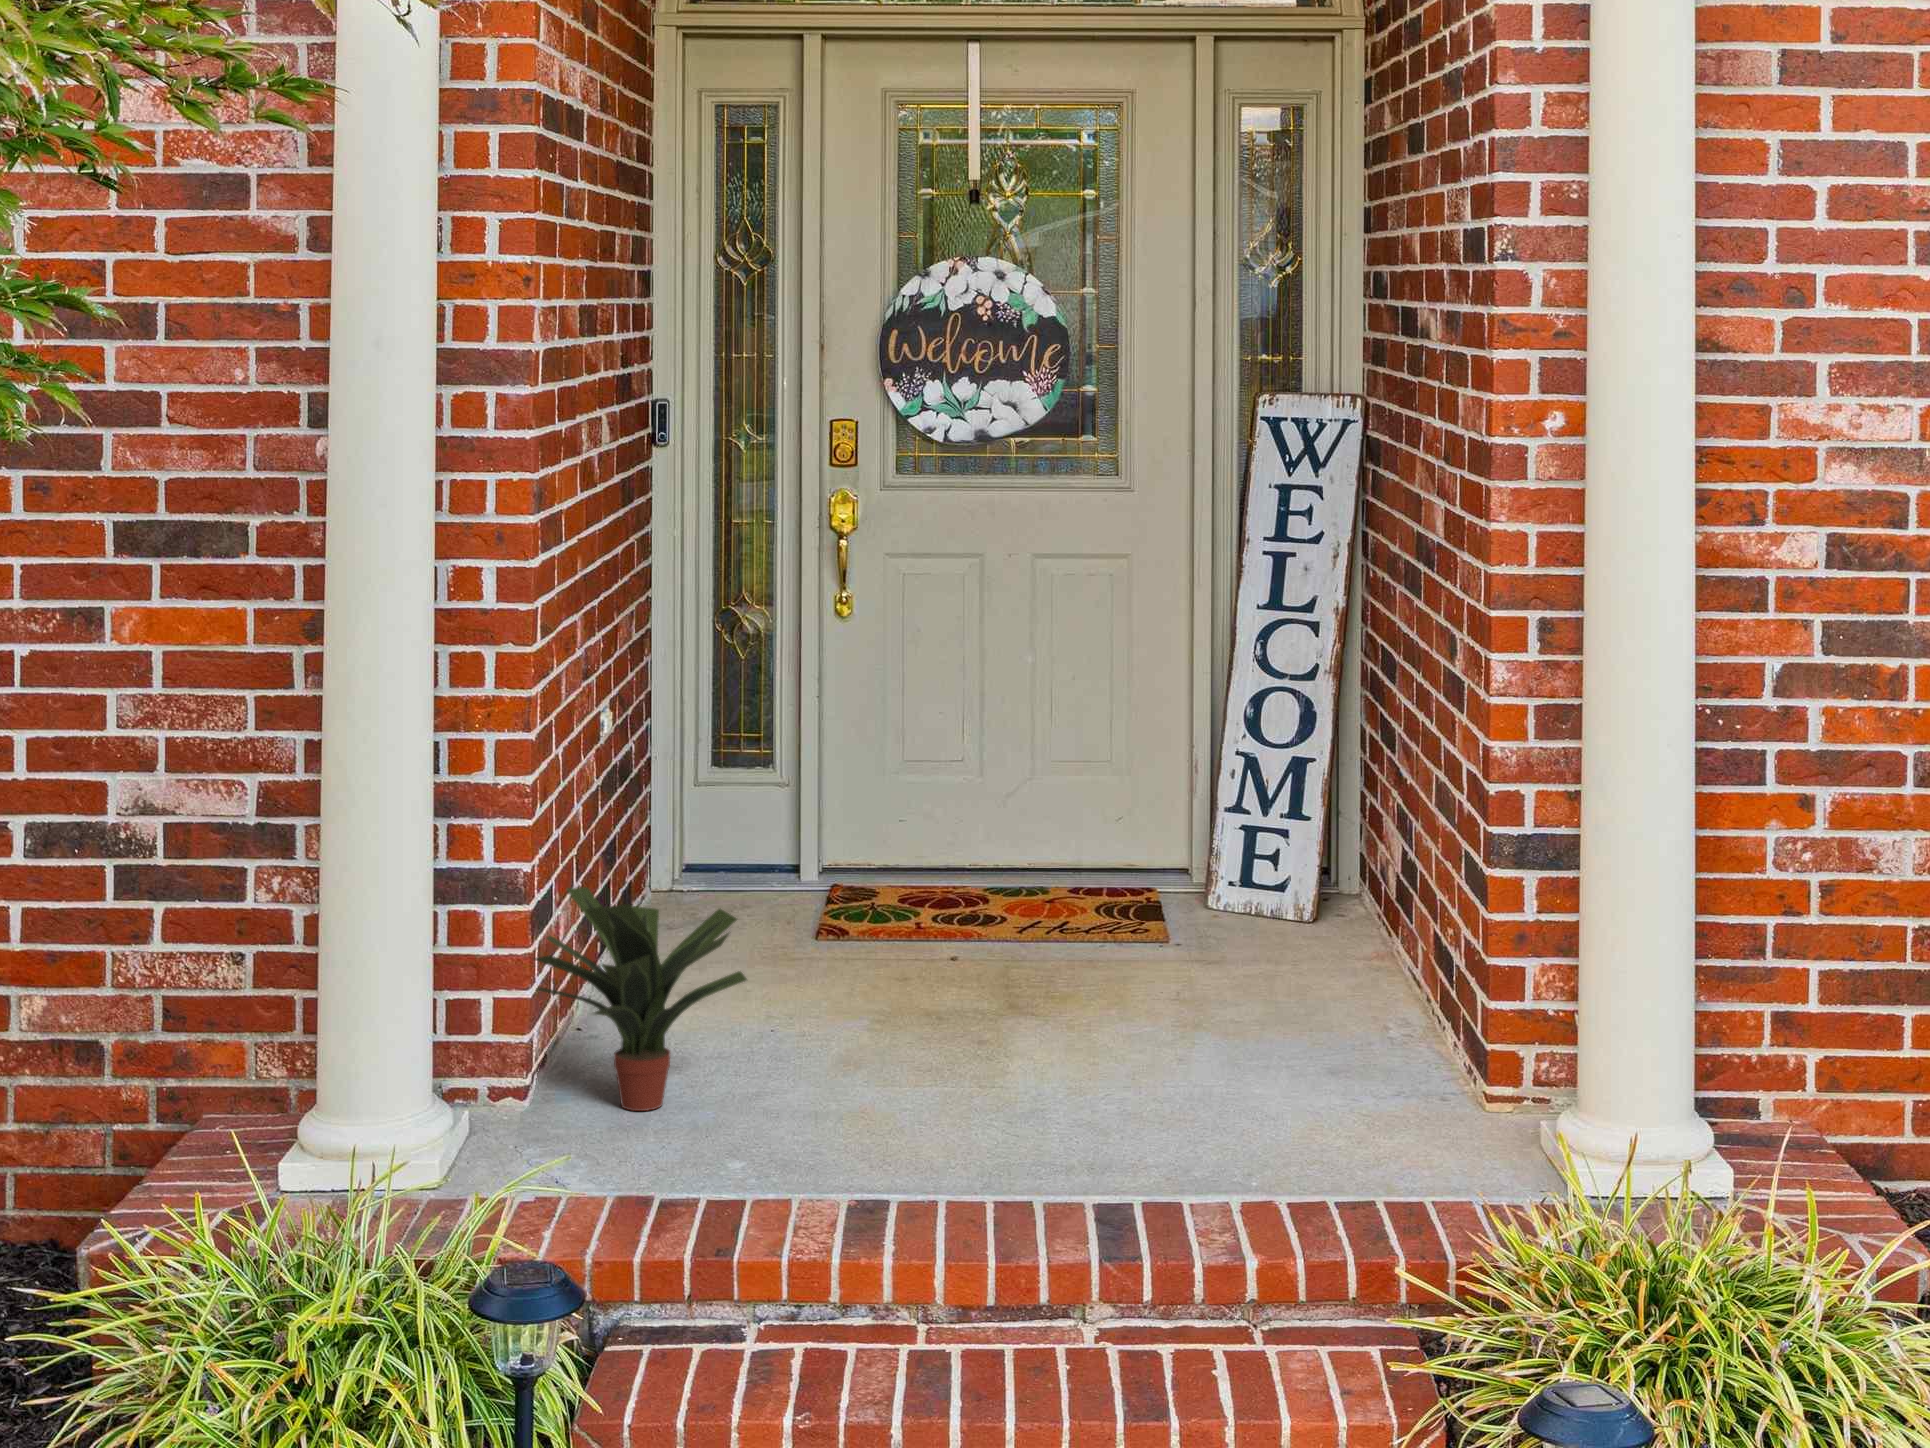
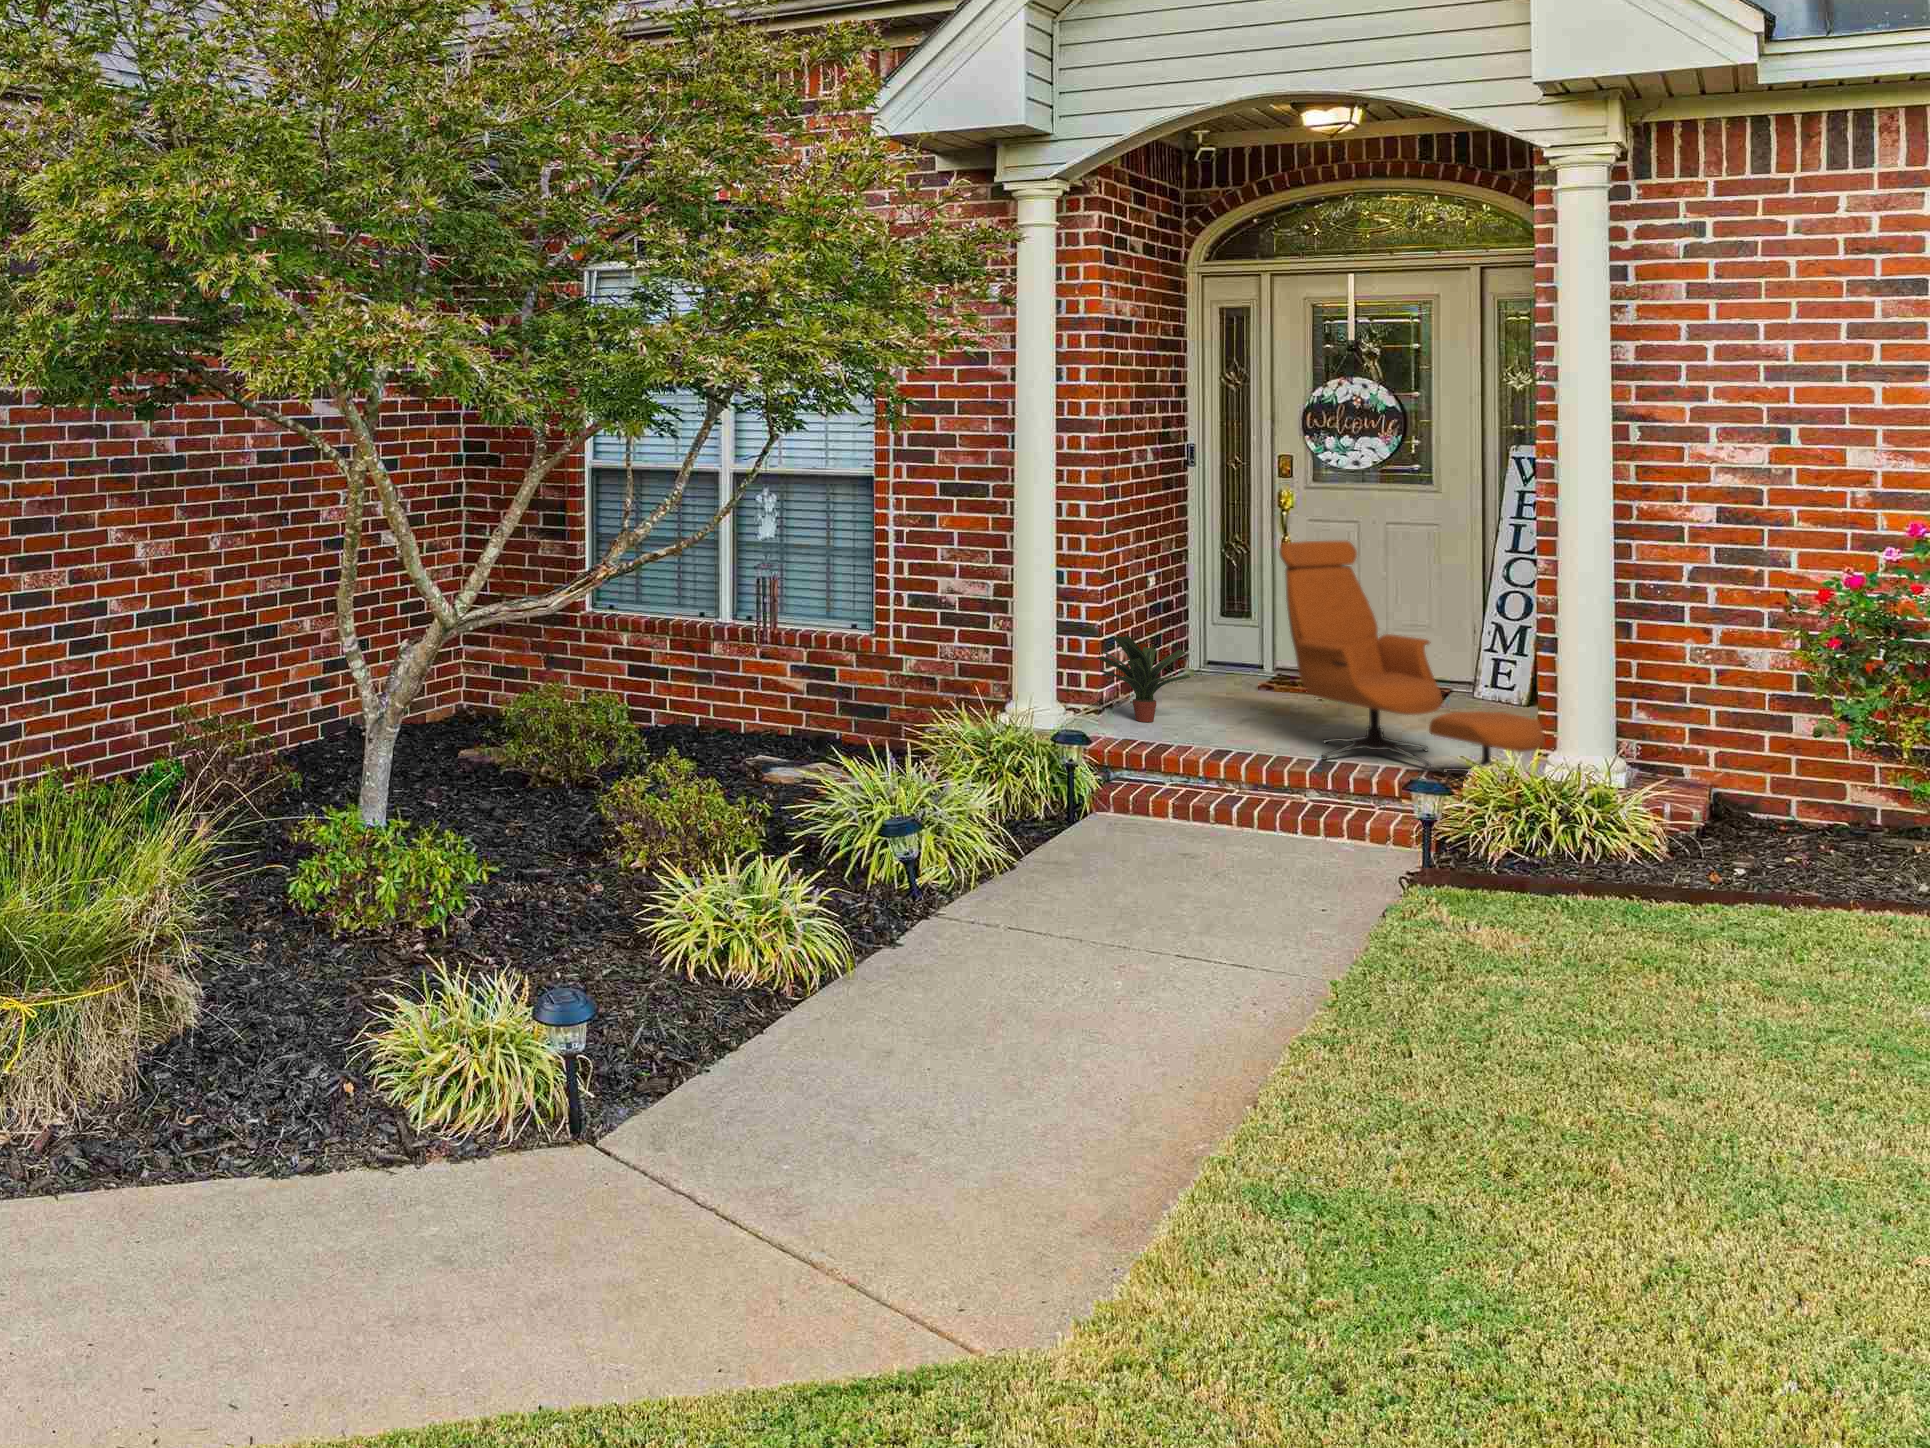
lounge chair: none [983,623,1599,1253] -> present [1279,541,1545,785]

